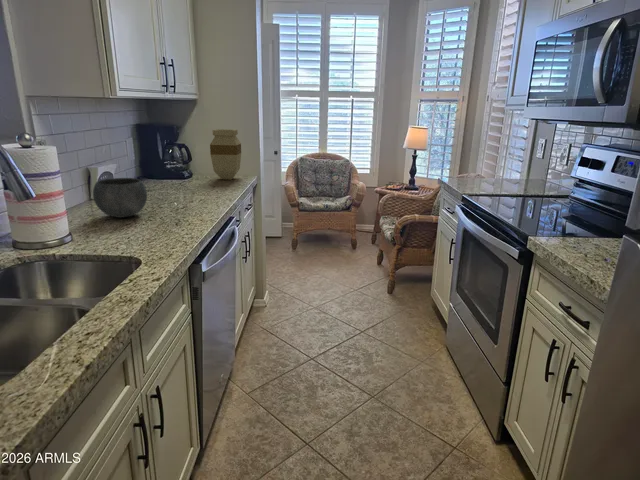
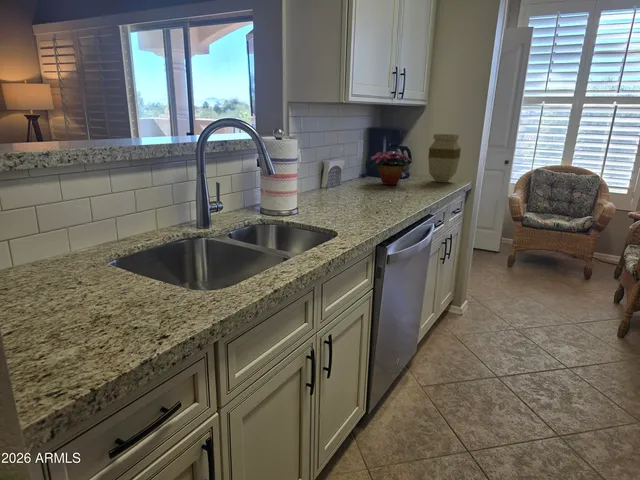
flower arrangement: none [145,150,201,188] -> present [371,151,411,185]
bowl: present [93,178,147,218] -> none [320,170,360,203]

